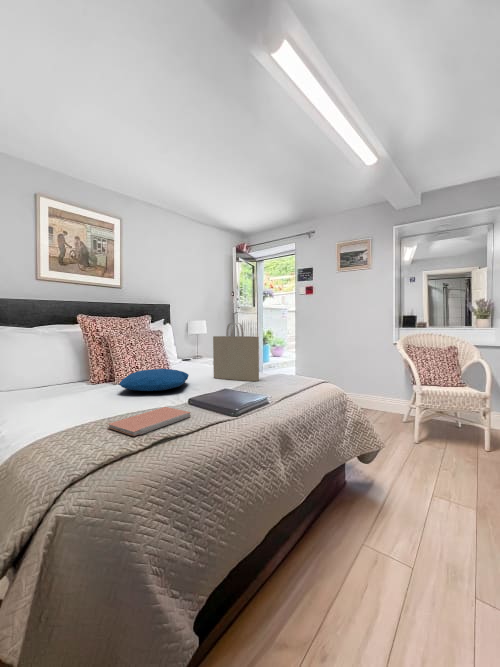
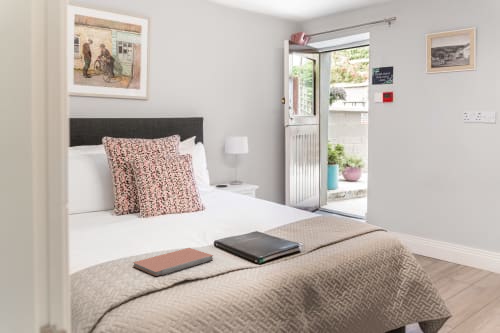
tote bag: present [213,323,259,381] -> none [250,151,301,221]
pillow: present [119,369,189,391] -> none [145,203,220,228]

